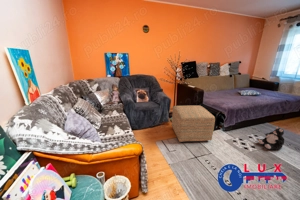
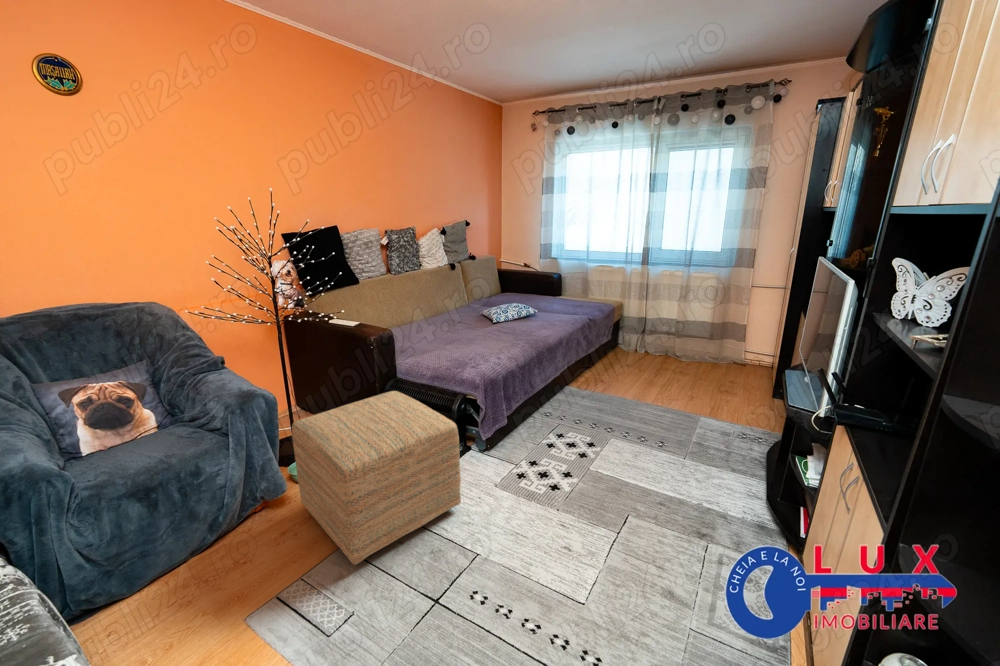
plush toy: present [258,127,284,149] -> none [570,398,621,465]

